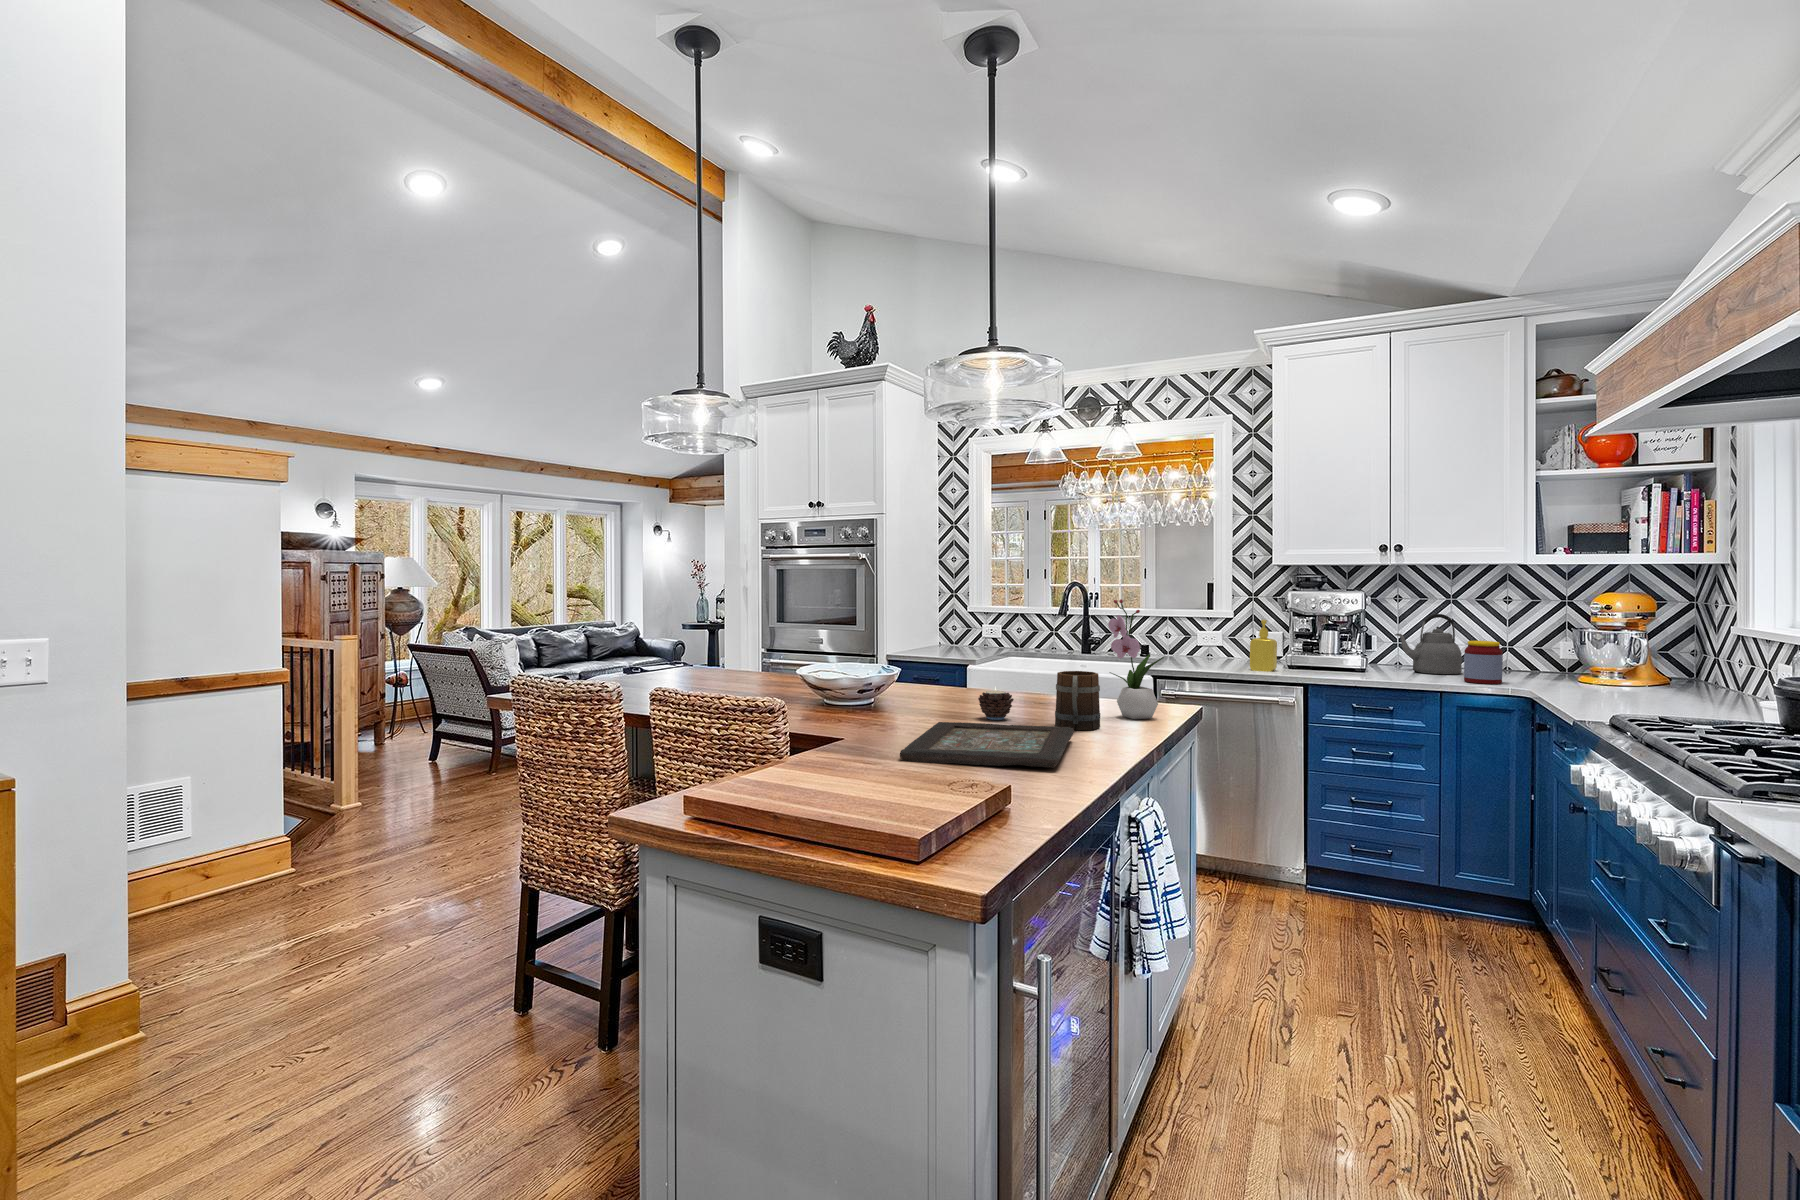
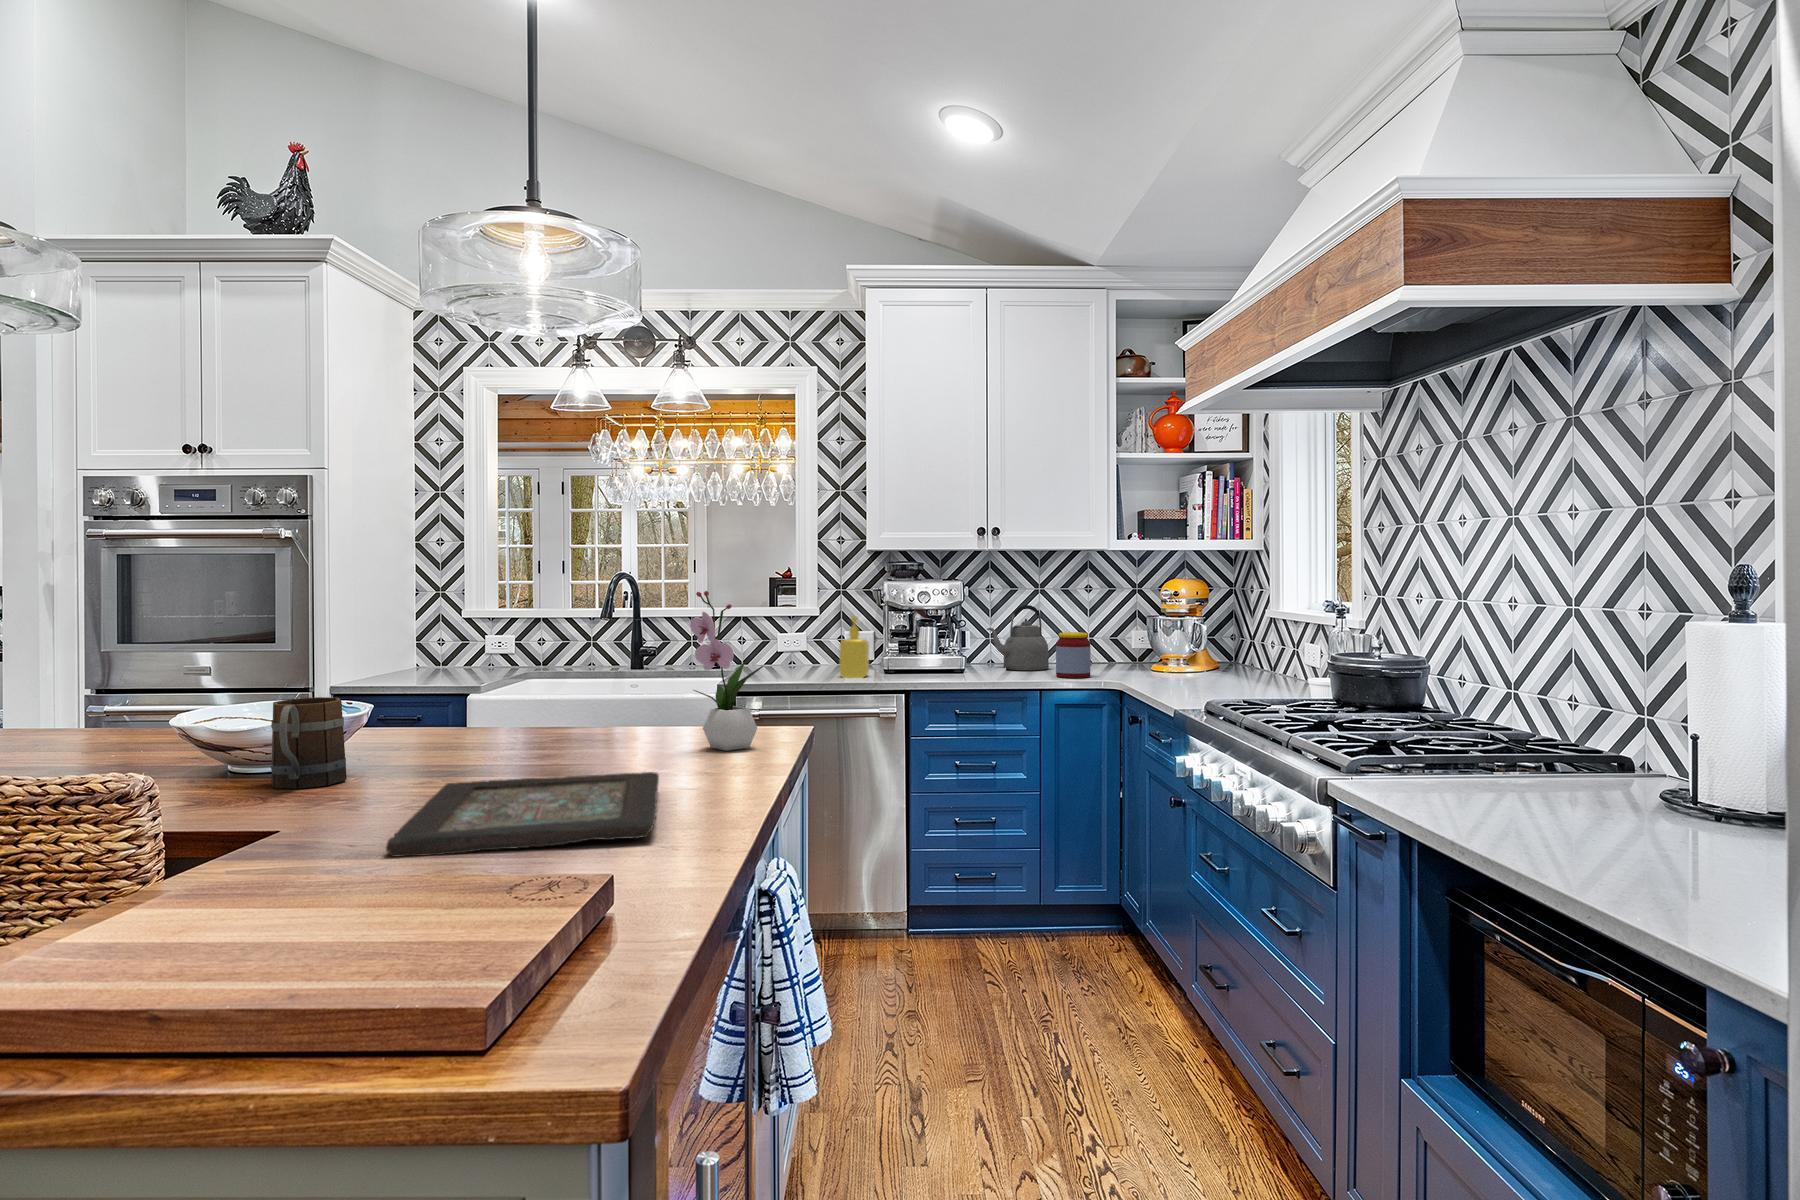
mug: present [1055,671,1100,730] -> present [271,697,347,789]
candle: present [978,687,1014,720] -> none [505,721,561,770]

